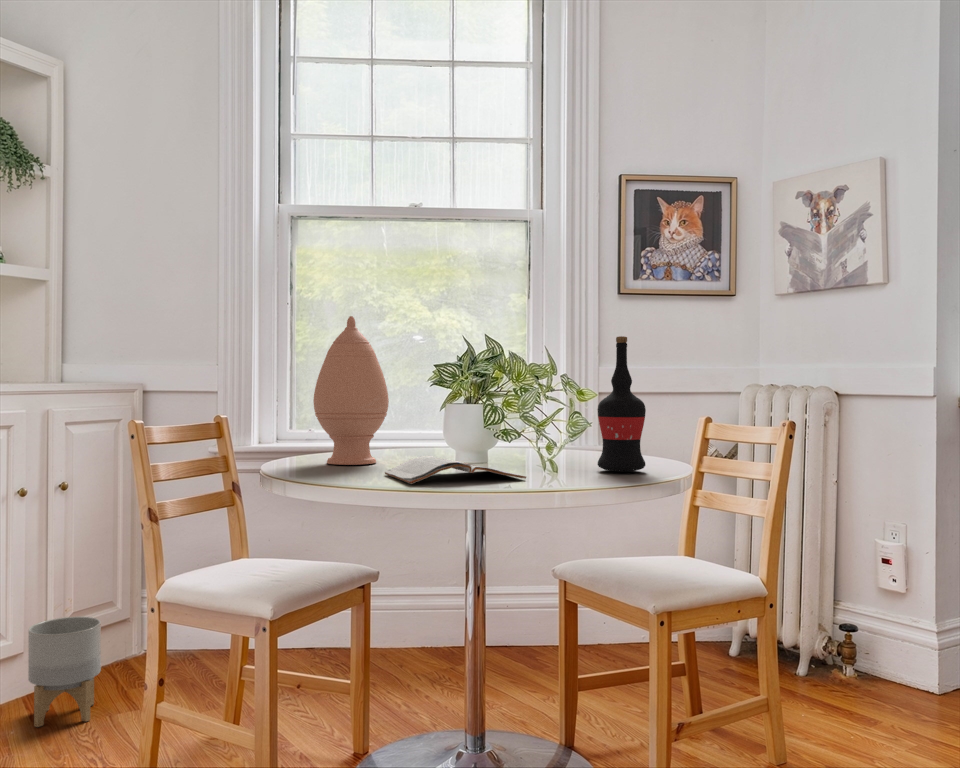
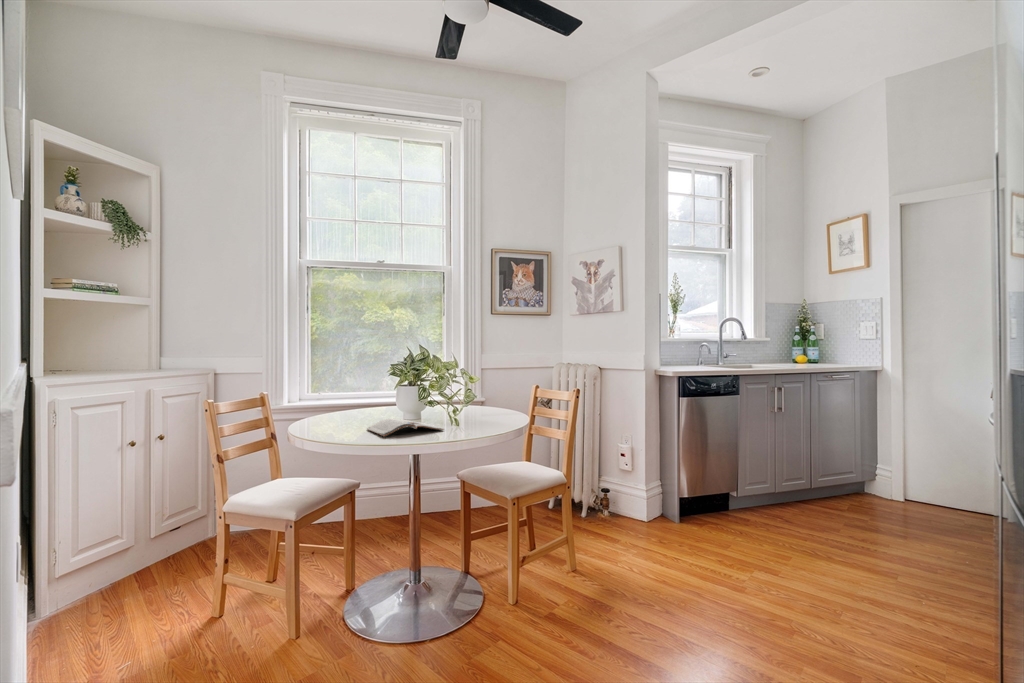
vase: present [313,316,389,465] -> none [322,340,366,423]
wine bottle: present [598,336,646,472] -> none [480,352,505,422]
planter: present [28,617,101,727] -> none [135,515,183,586]

